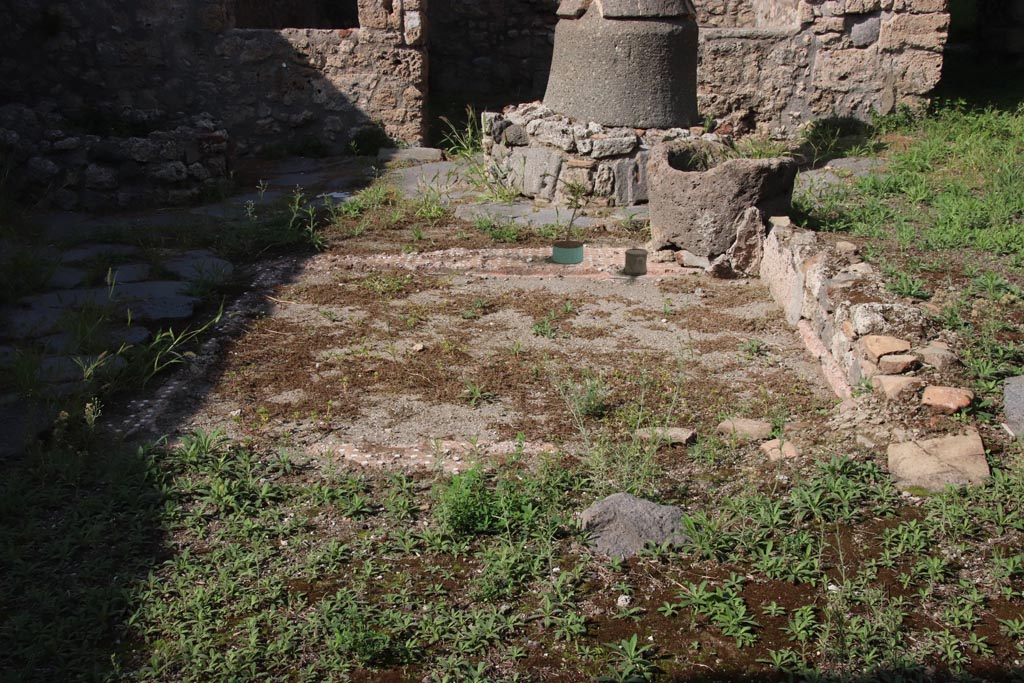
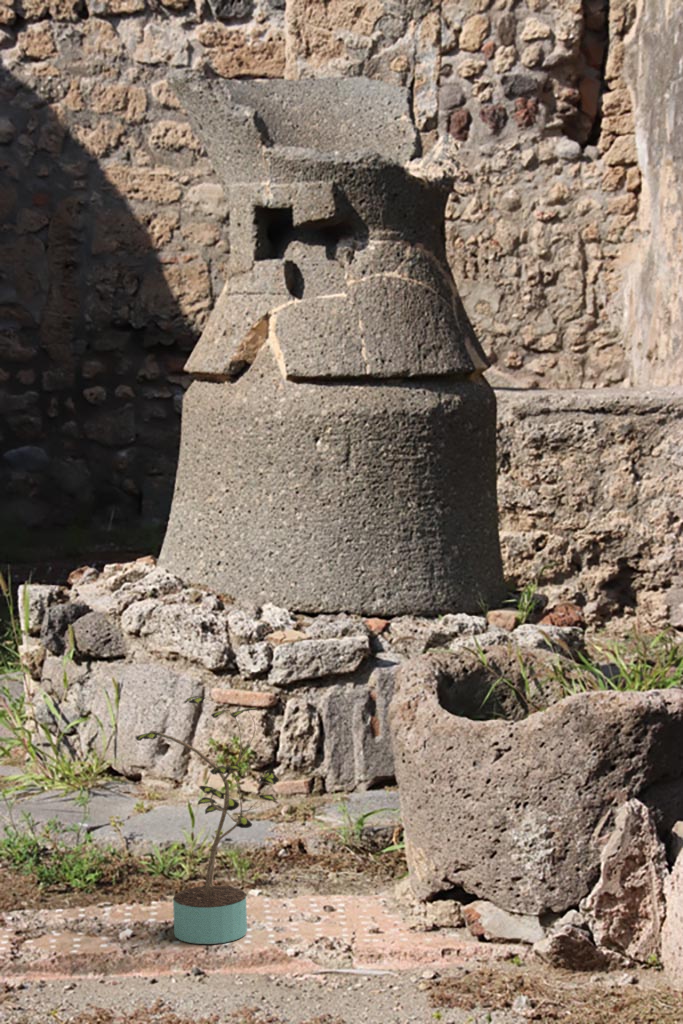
watering can: present [624,246,648,275] -> none [342,896,398,971]

